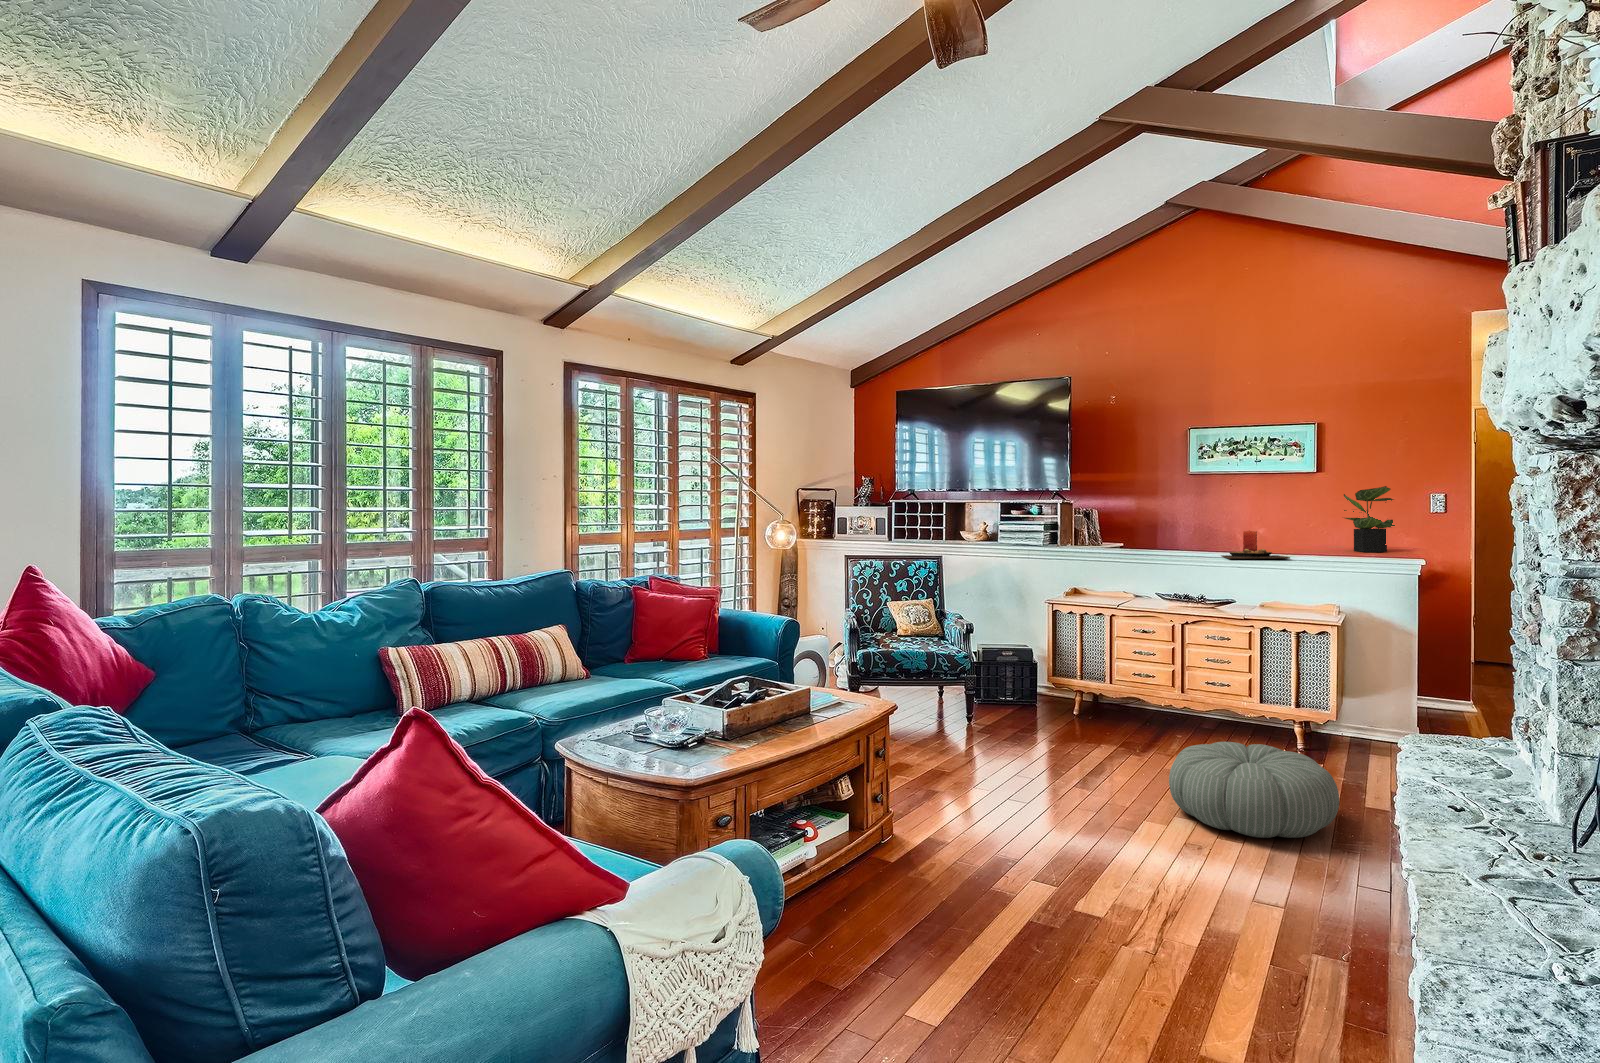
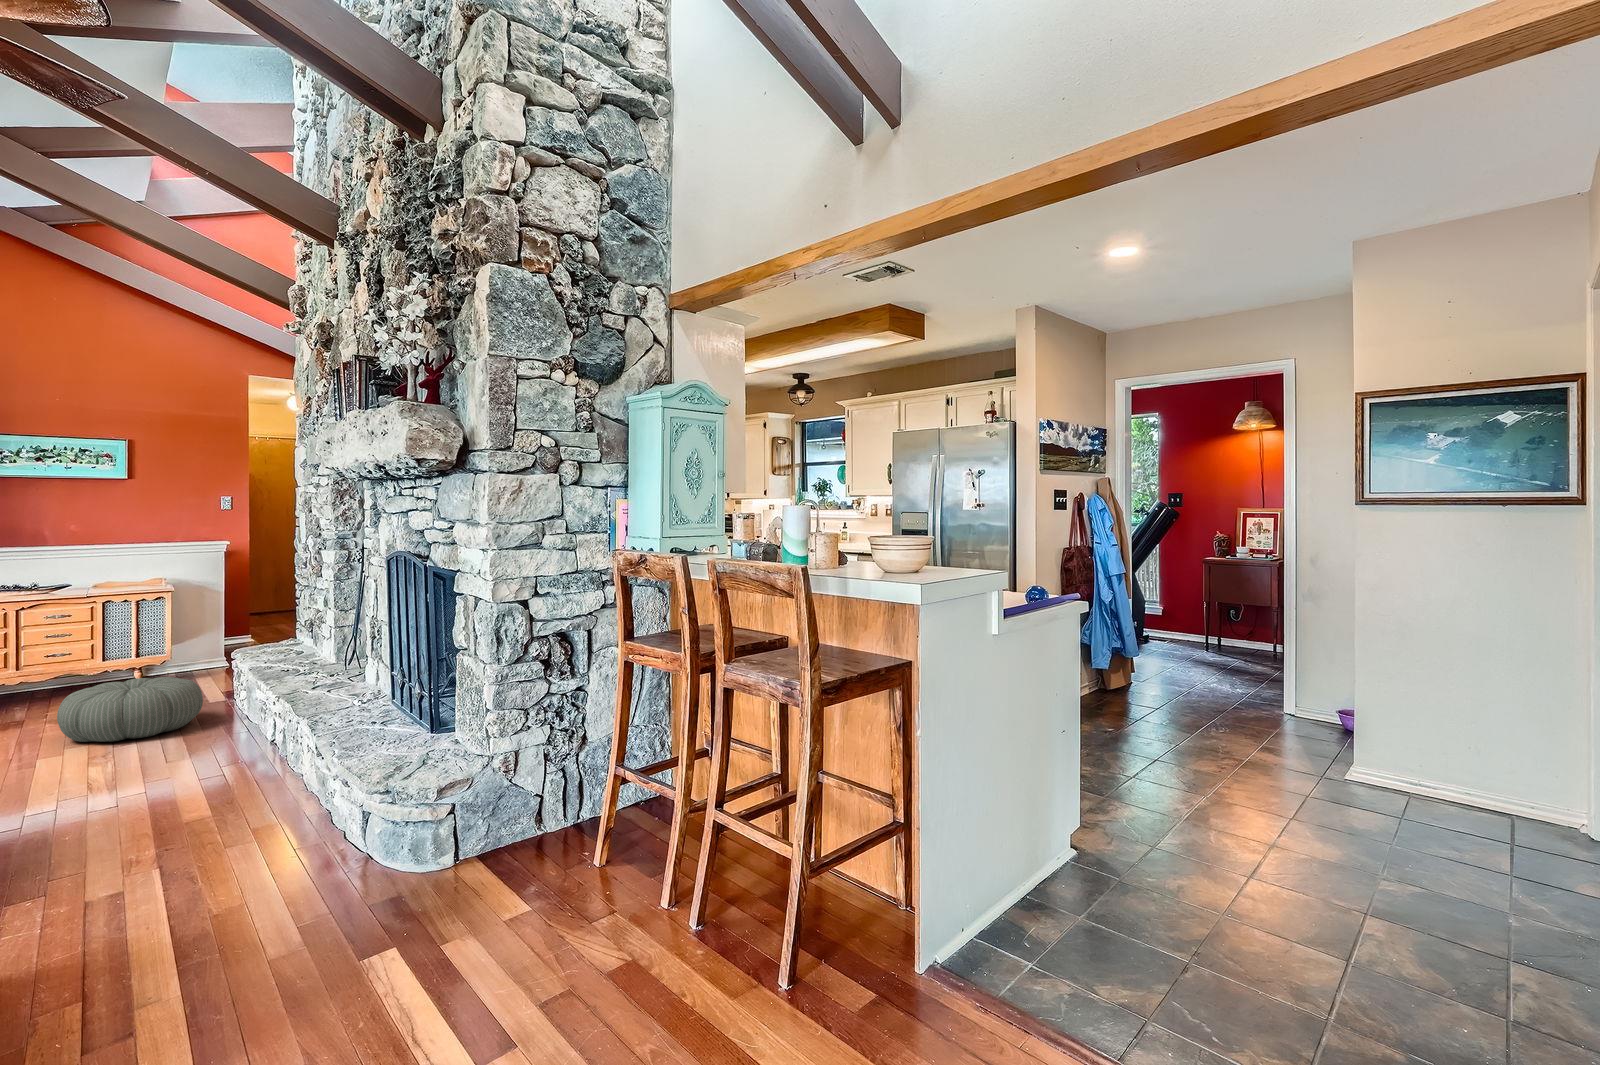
potted plant: present [1344,486,1395,552] -> none [139,492,196,542]
candle: present [1221,530,1290,559] -> none [40,525,117,549]

